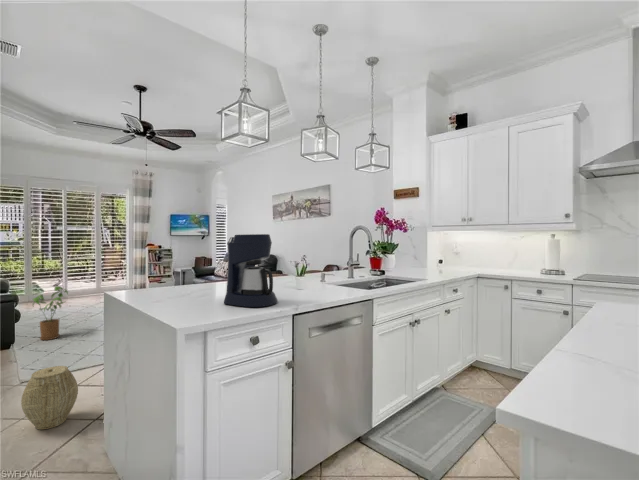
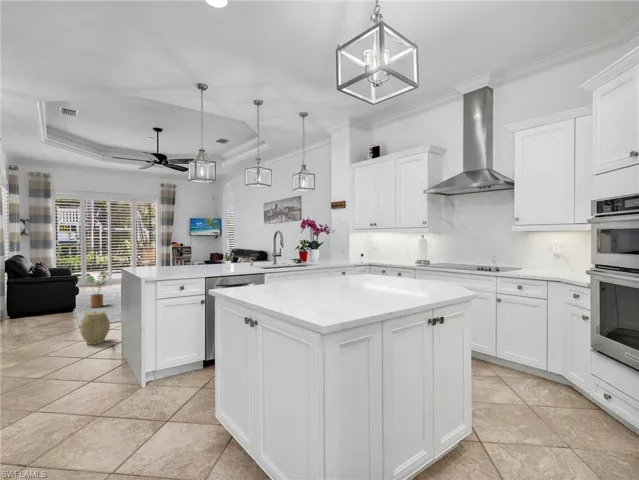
coffee maker: present [224,234,278,307] -> none [178,235,207,272]

